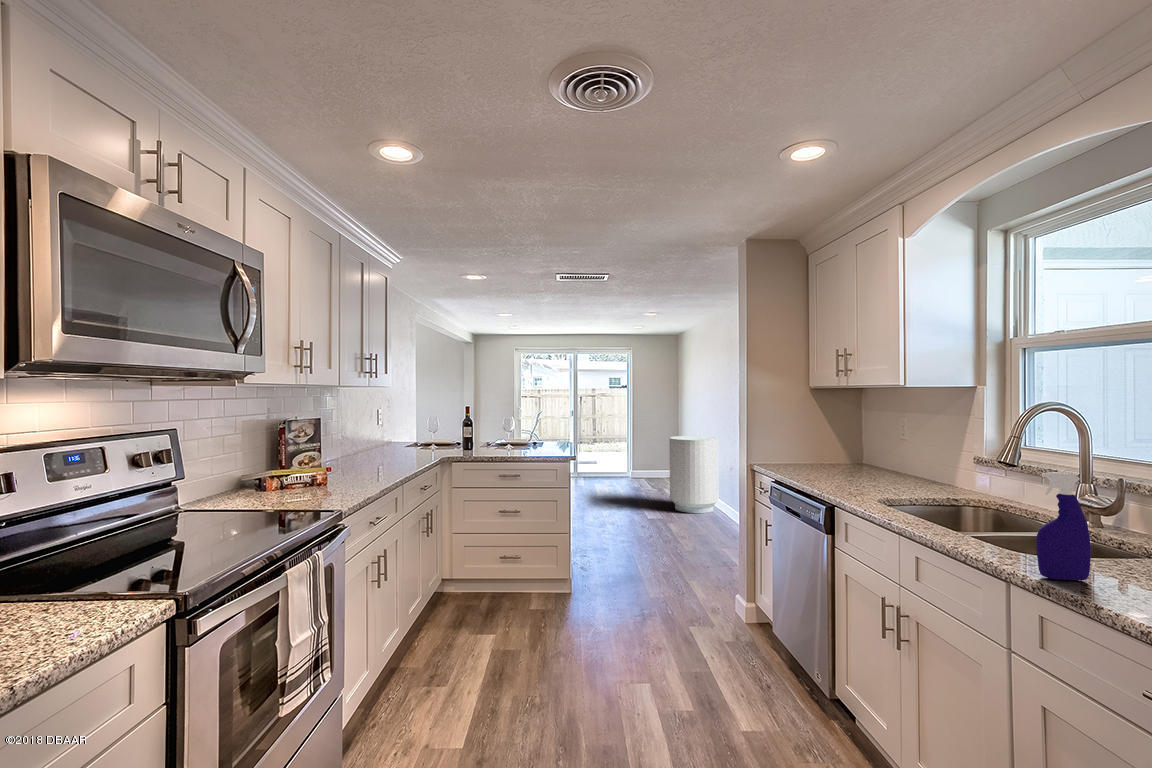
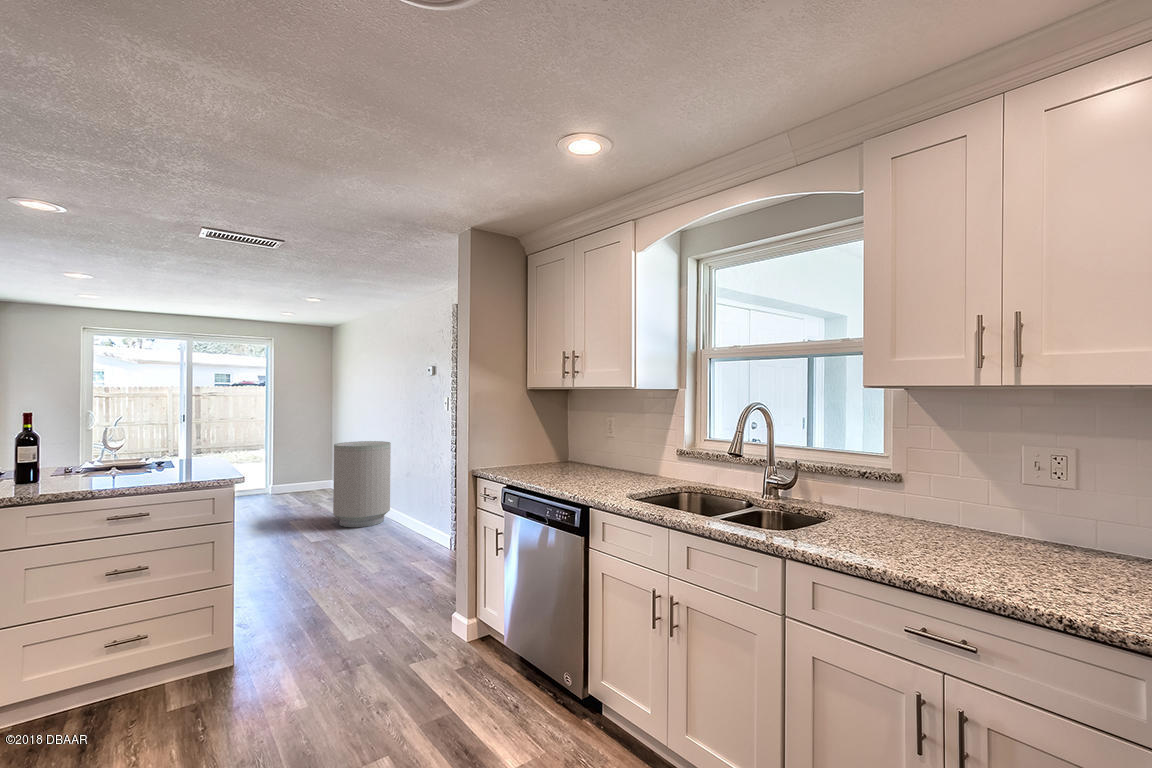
spray bottle: present [1036,472,1091,580] -> none [810,462,837,550]

